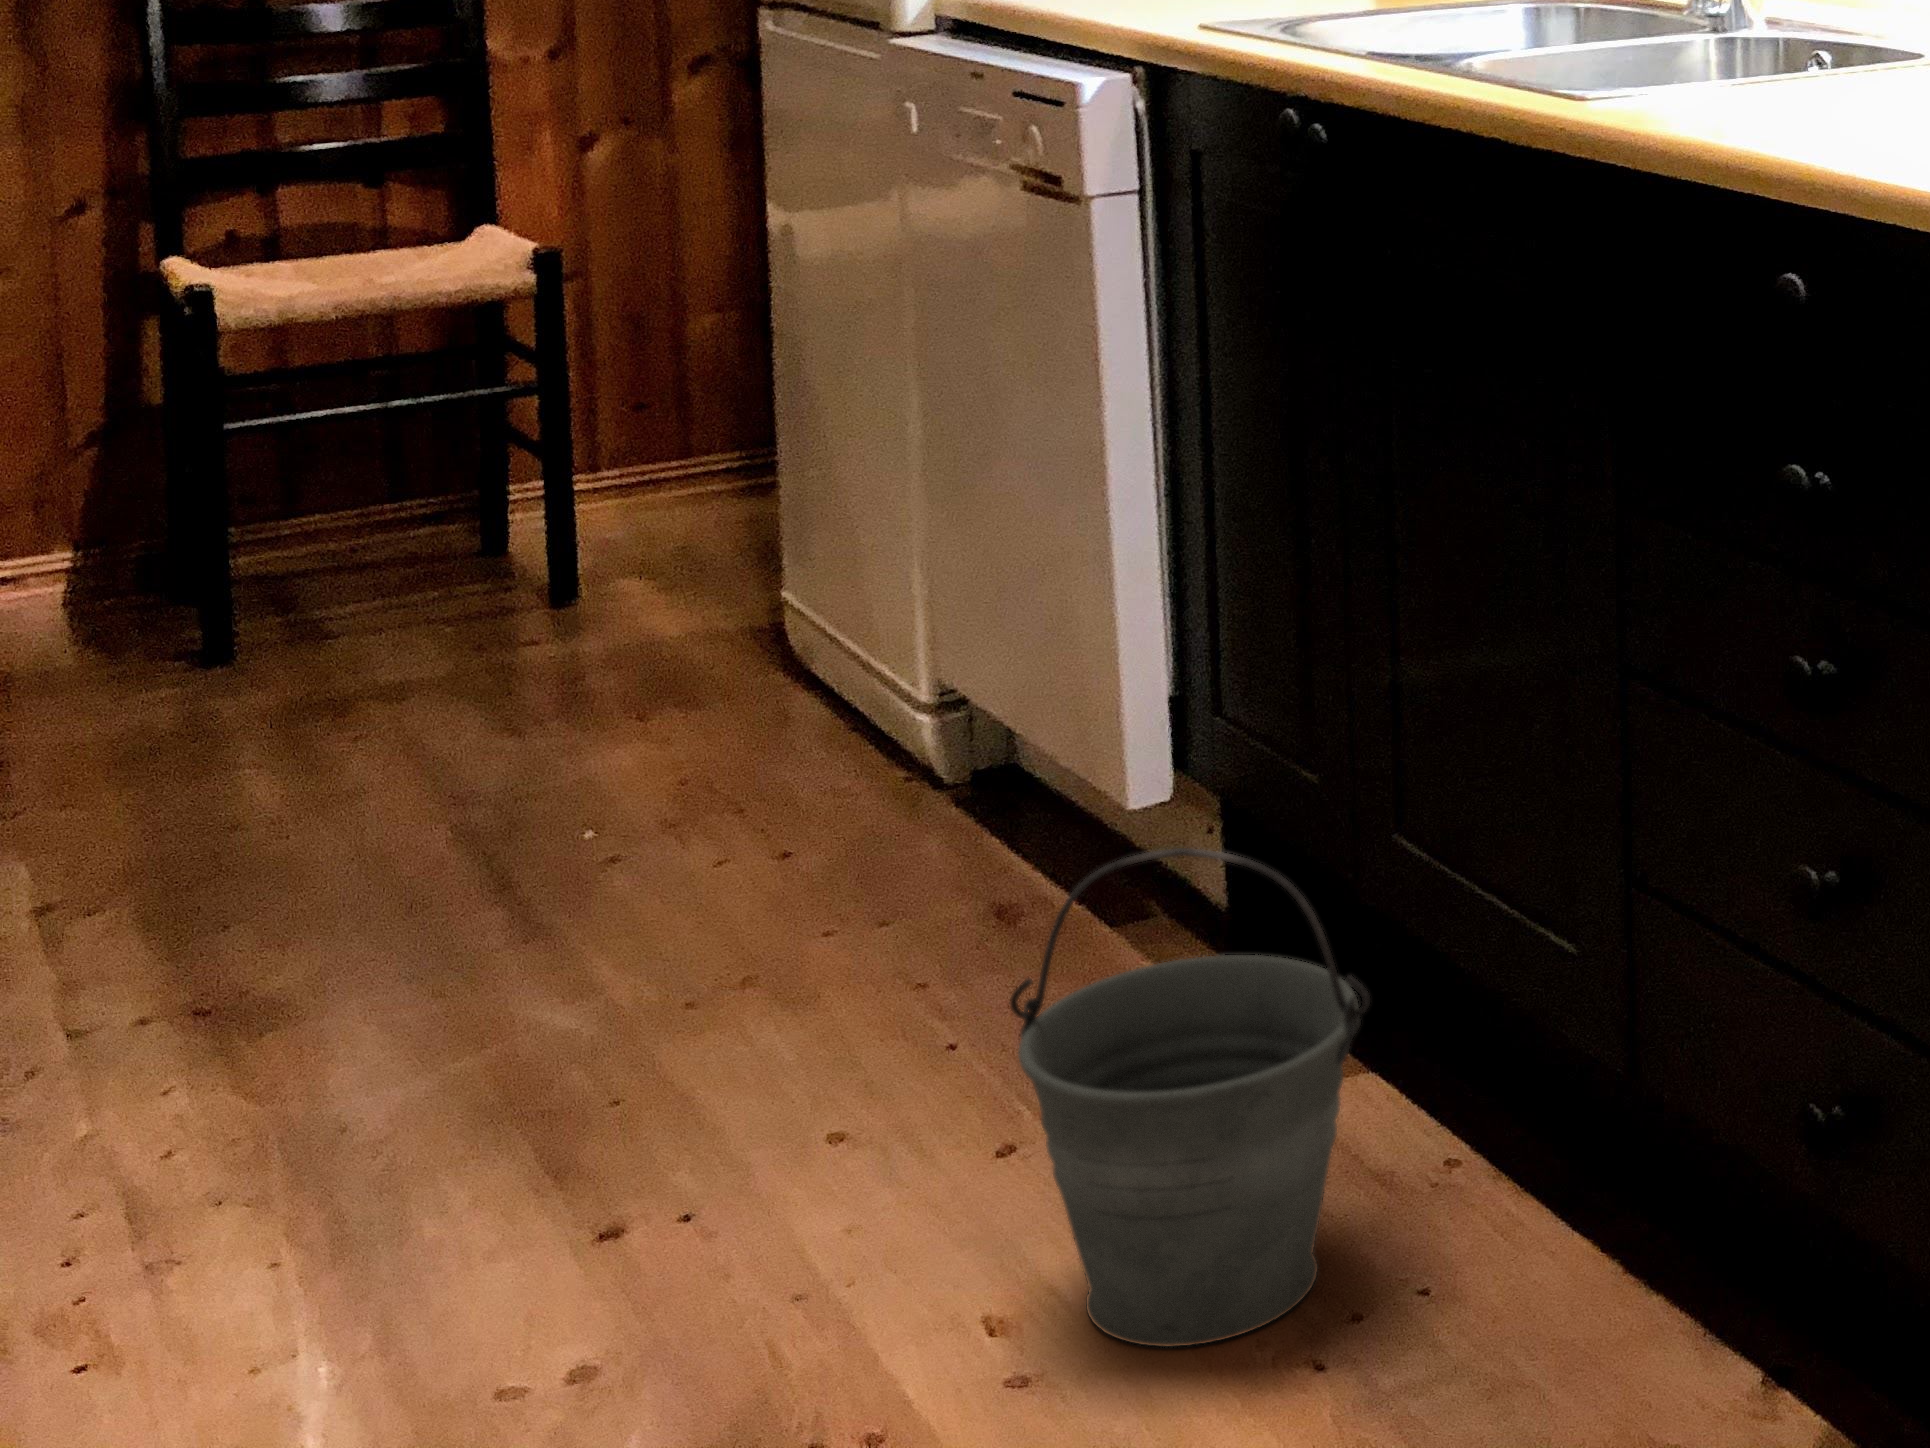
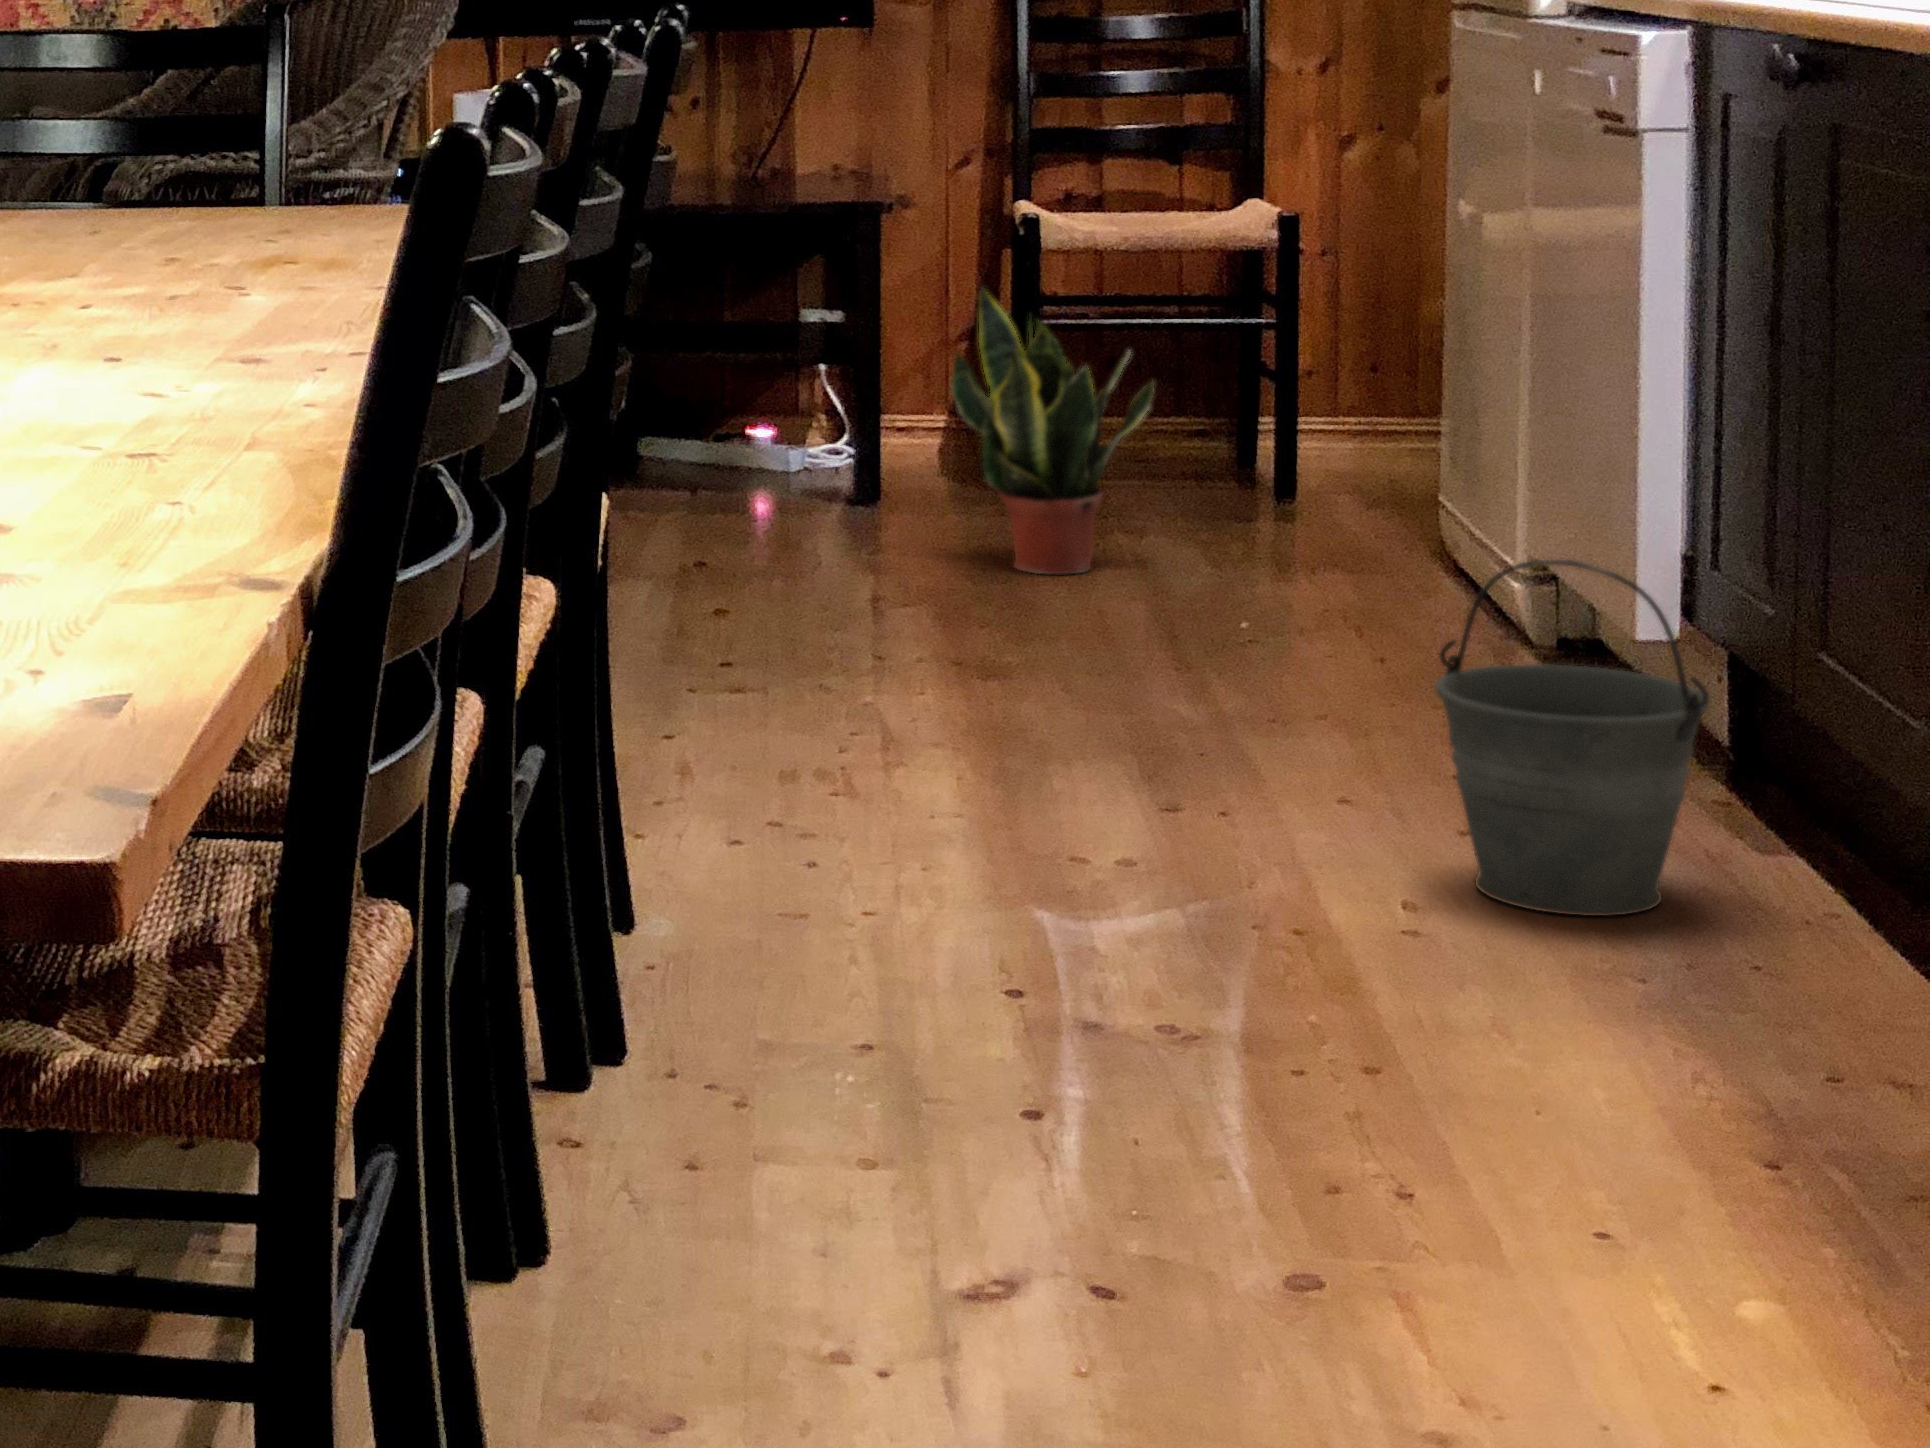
potted plant: none [114,427,419,813] -> present [951,289,1154,574]

